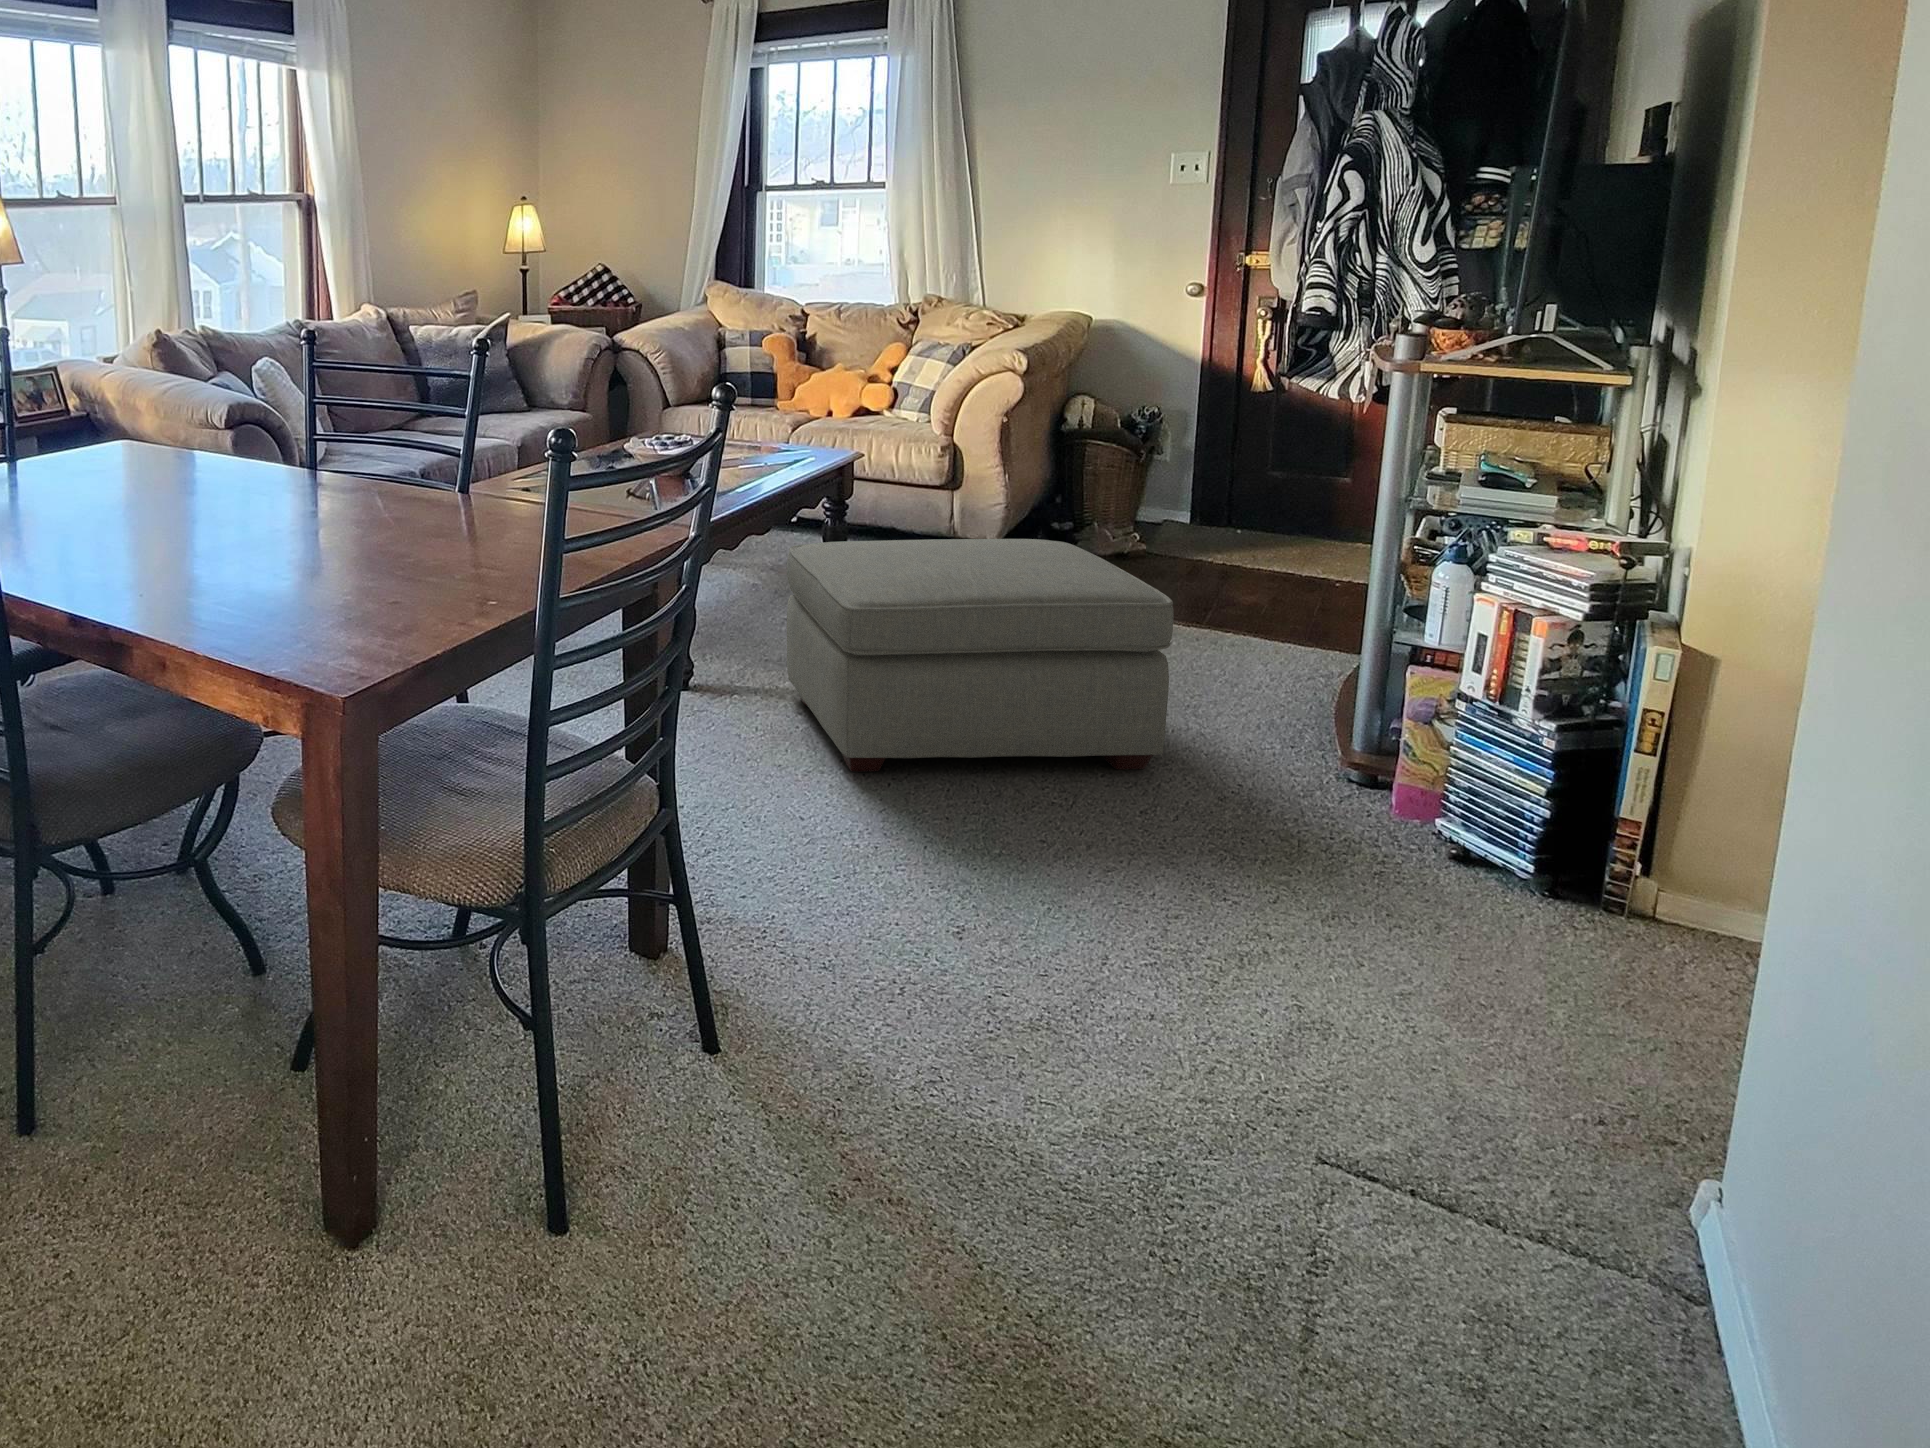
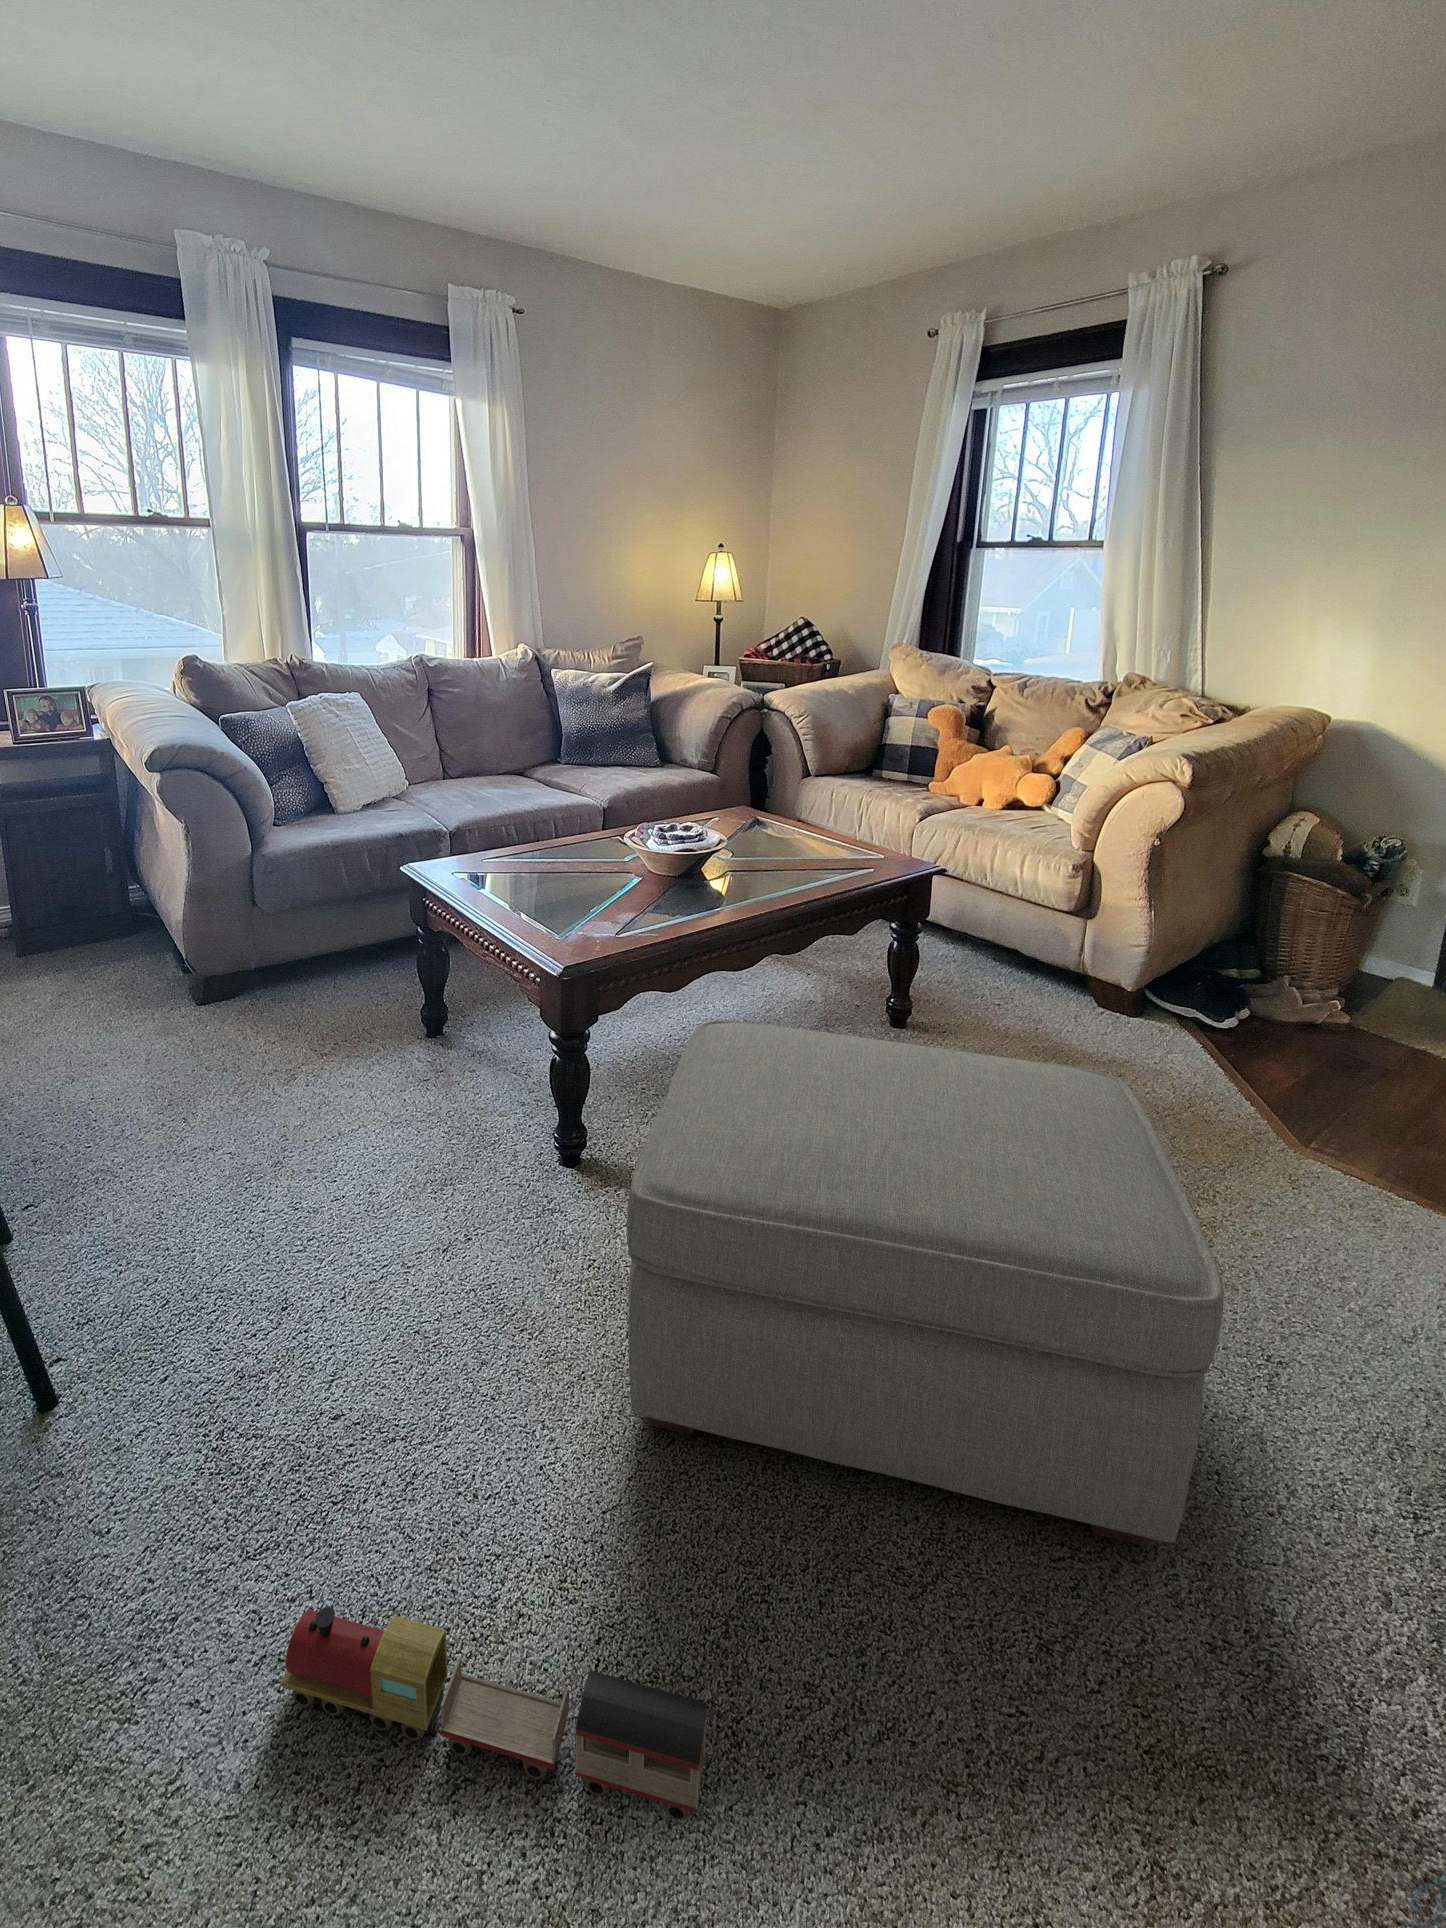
toy train: none [758,812,1000,871] -> present [280,1607,707,1820]

